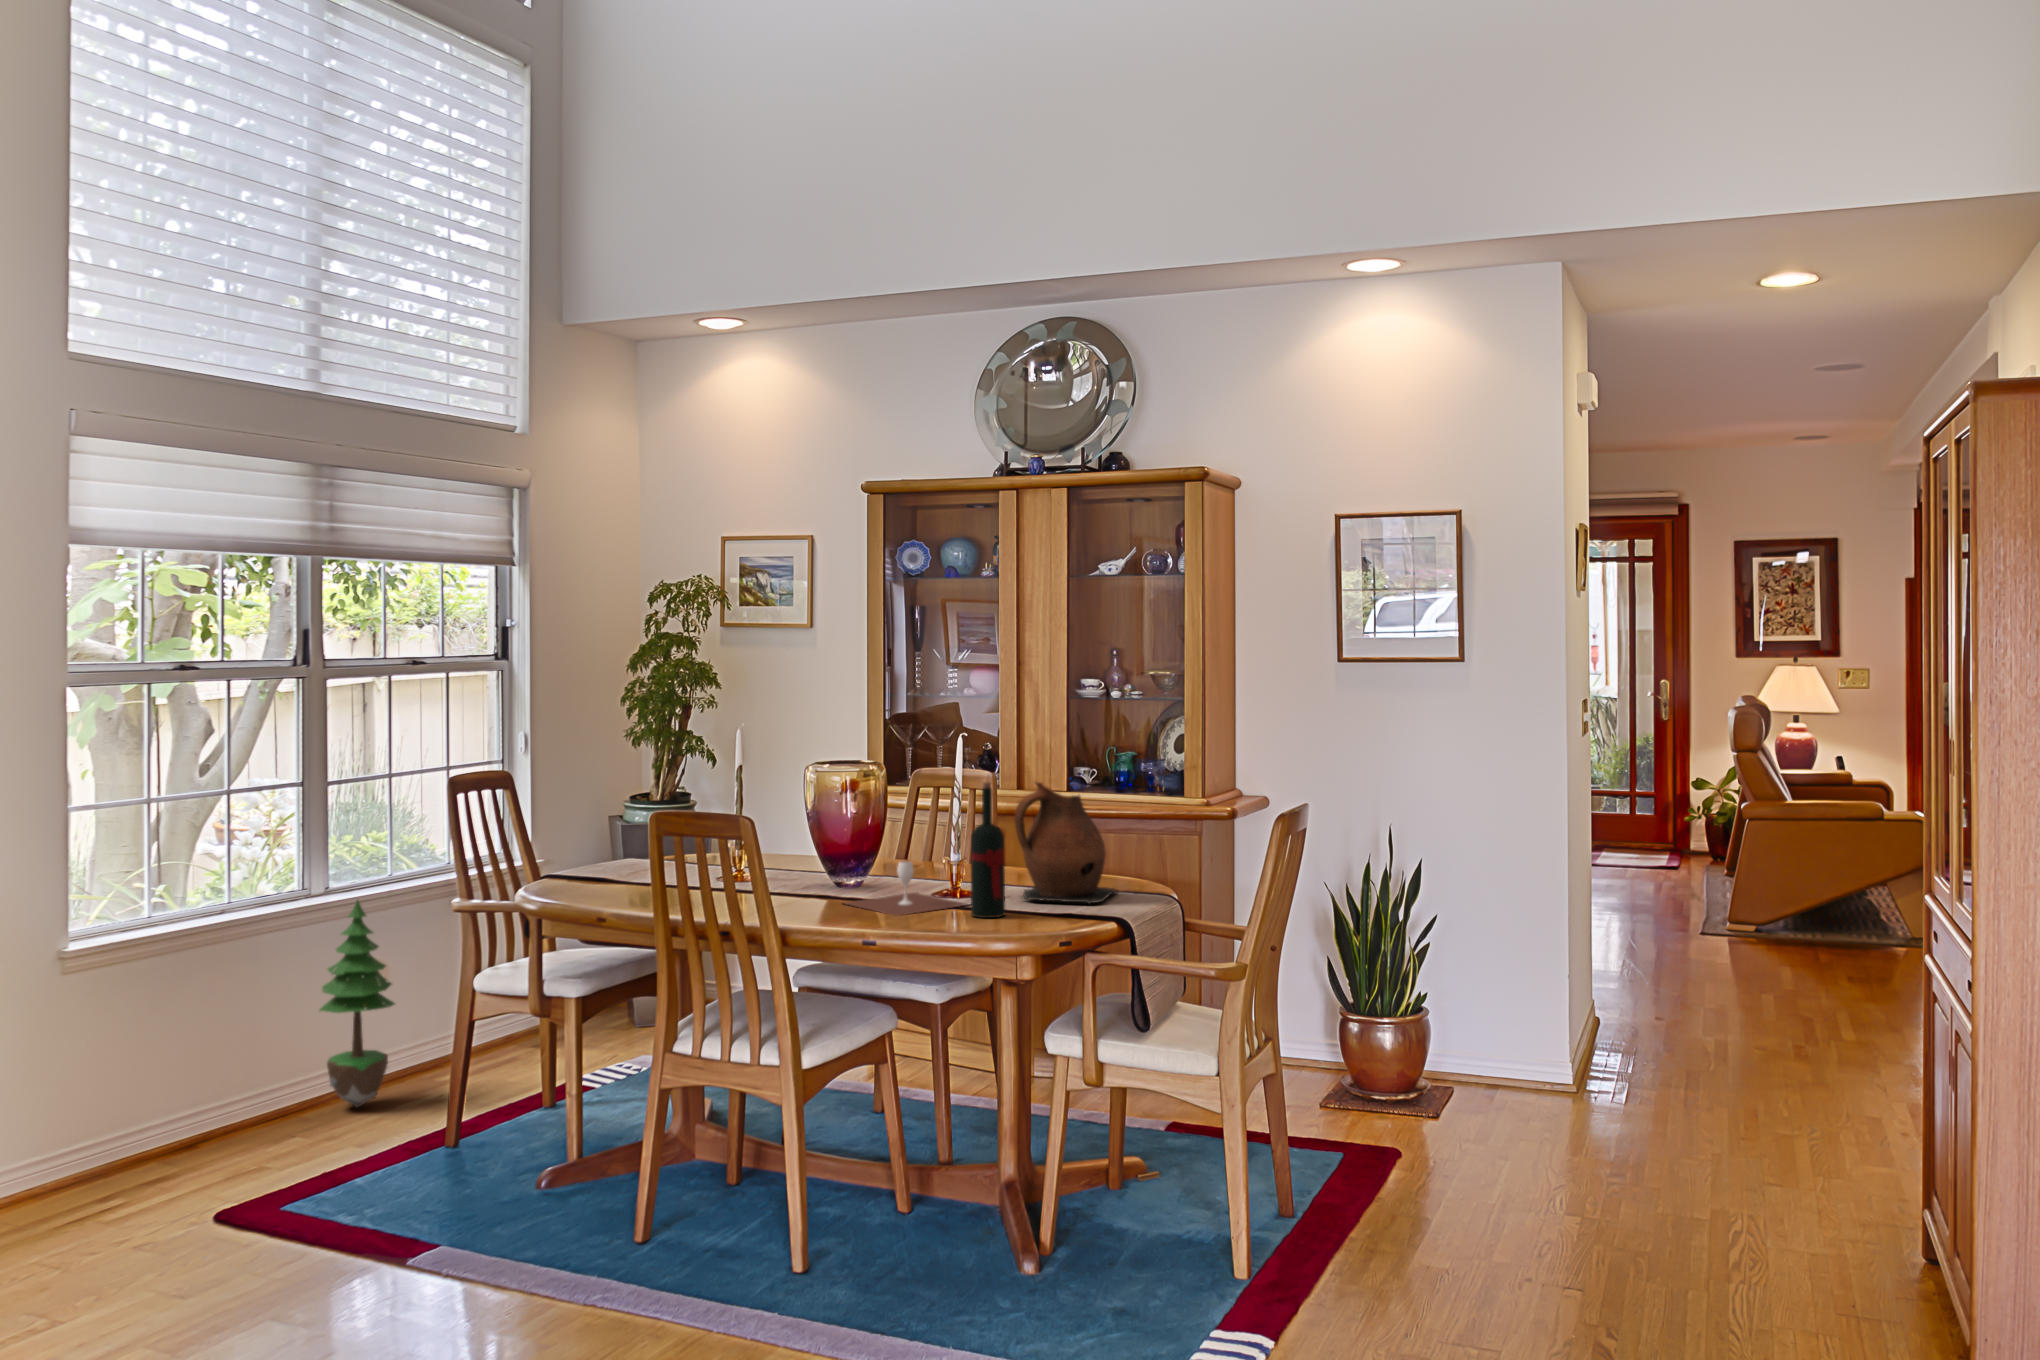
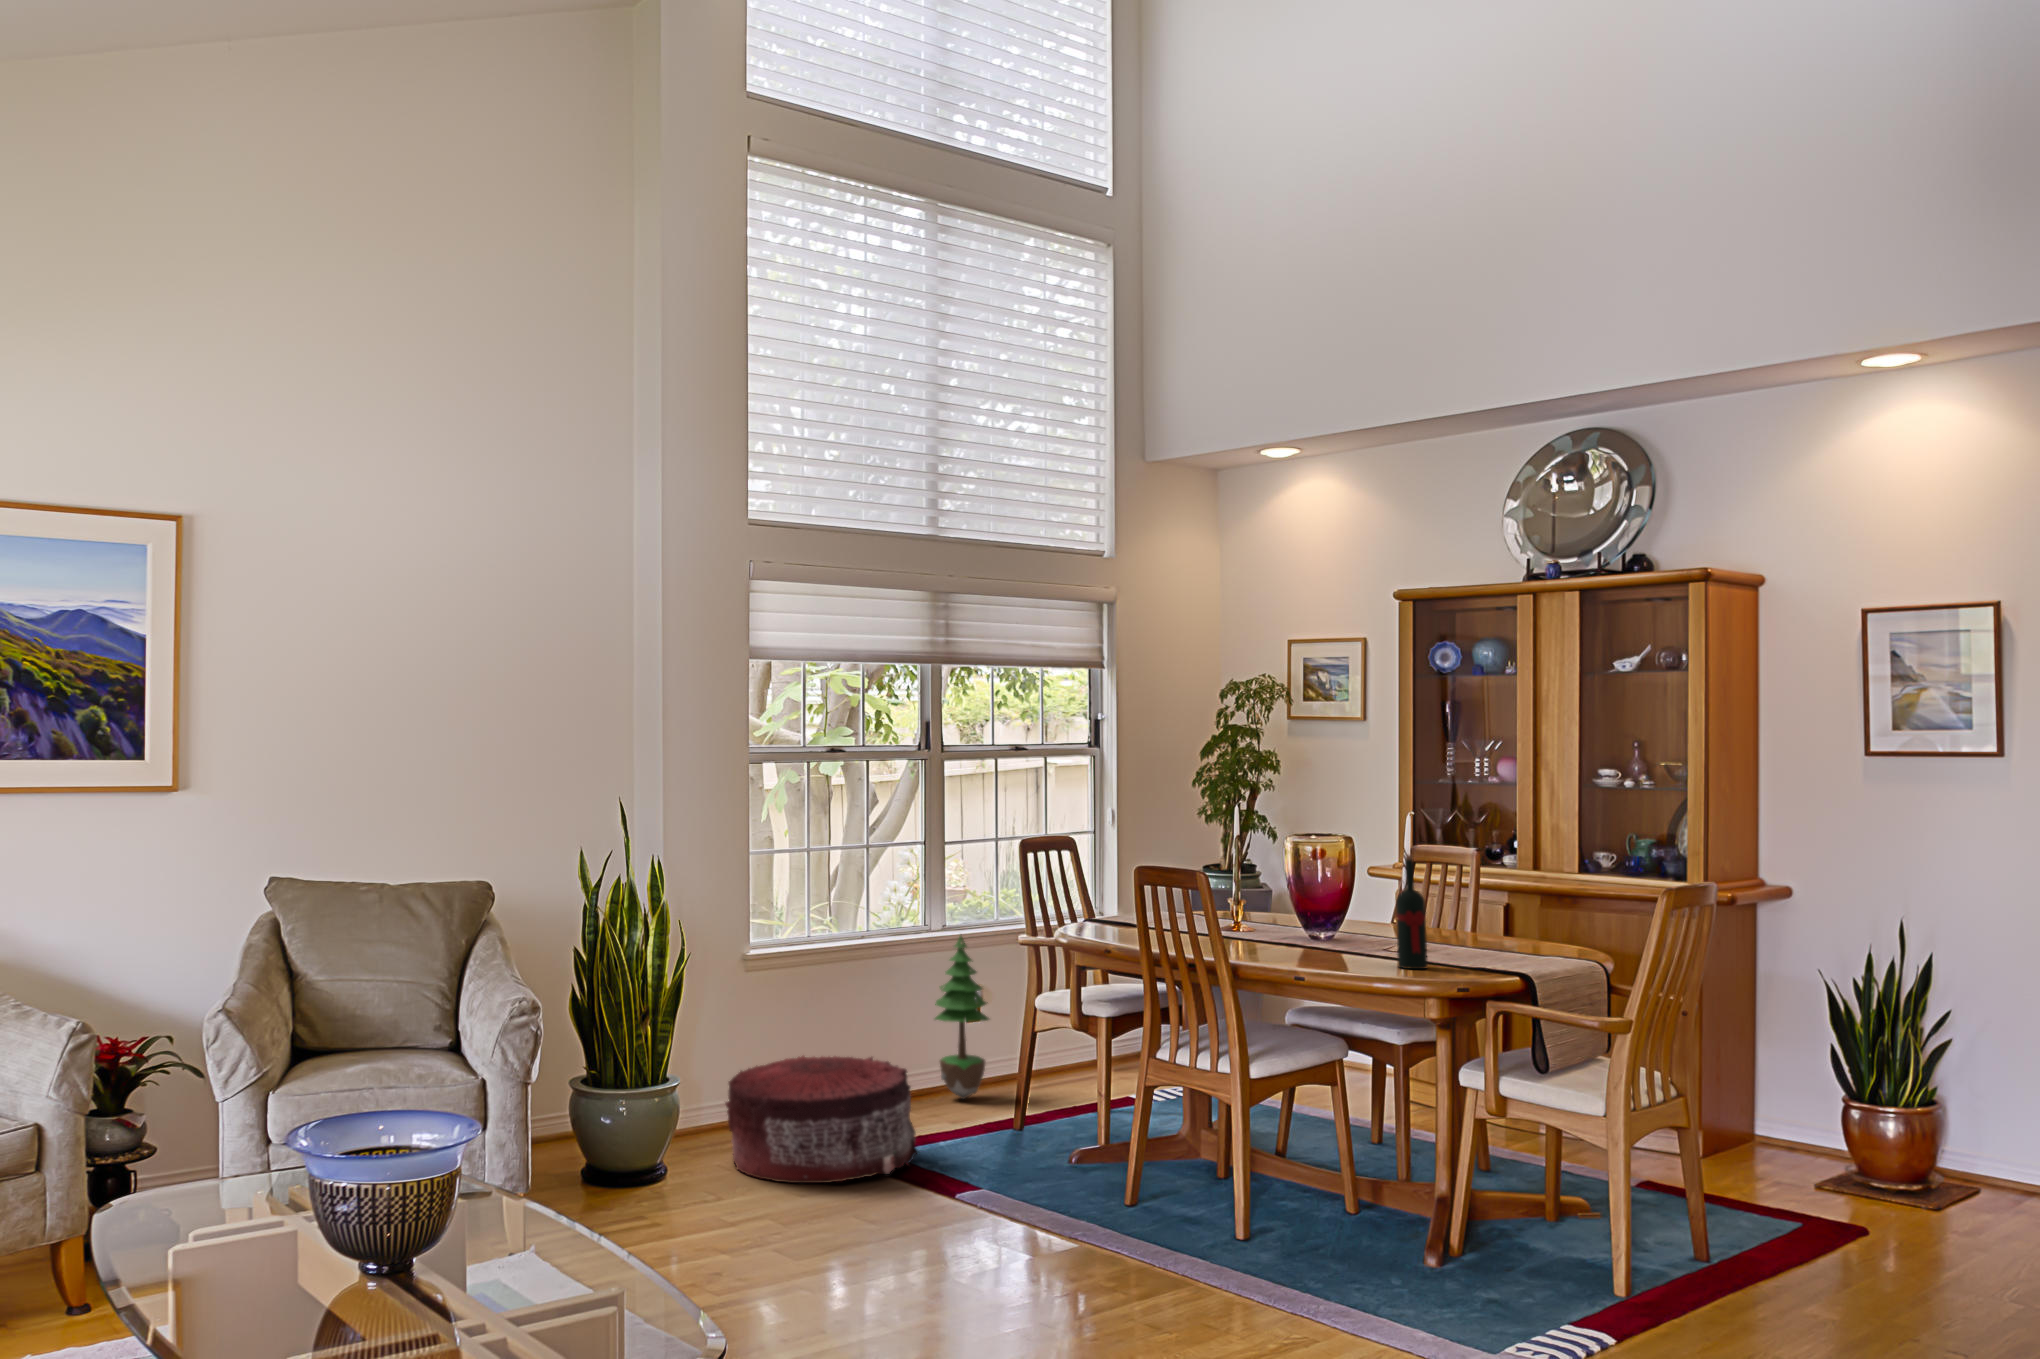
ceramic pitcher: present [1015,781,1117,904] -> none [1451,857,1555,967]
wine glass: present [845,861,967,916] -> none [1300,919,1409,963]
pouf: none [45,1078,336,1280] -> present [725,1056,920,1183]

